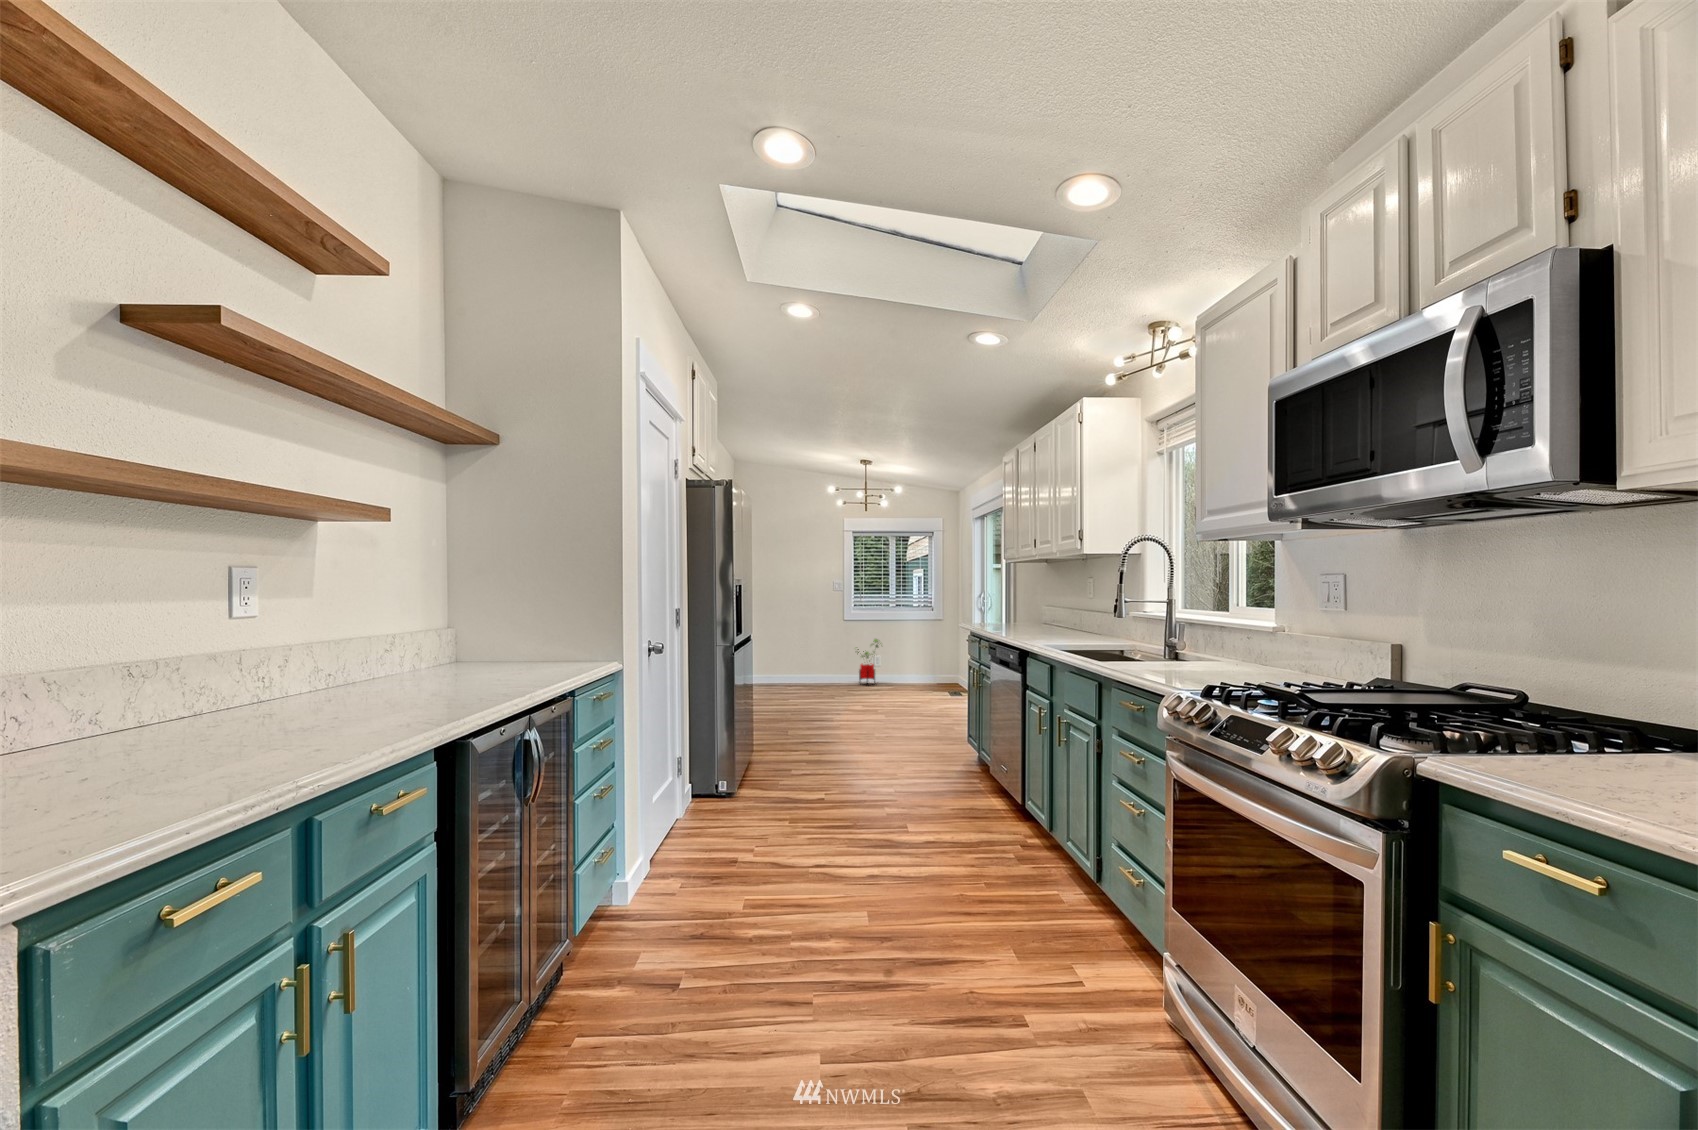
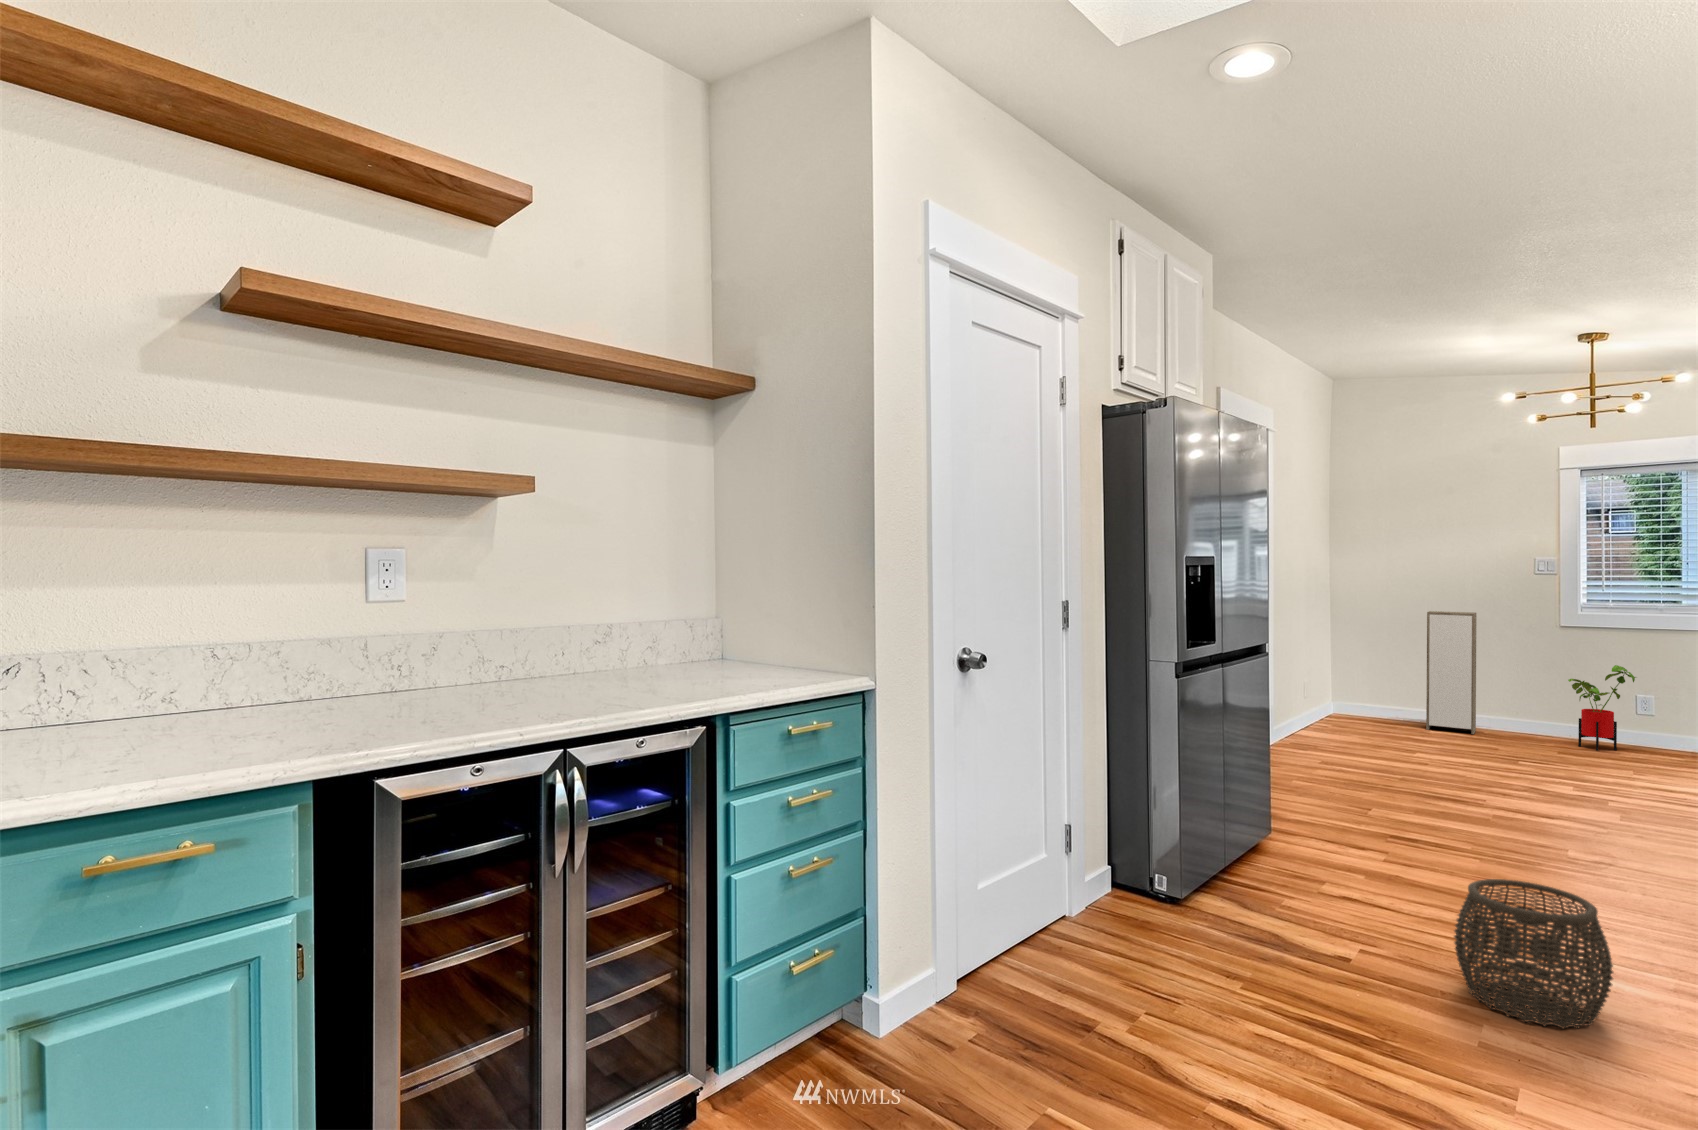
storage cabinet: none [788,612,812,685] -> present [1426,611,1477,734]
woven basket: none [876,740,938,806] -> present [1454,879,1613,1029]

